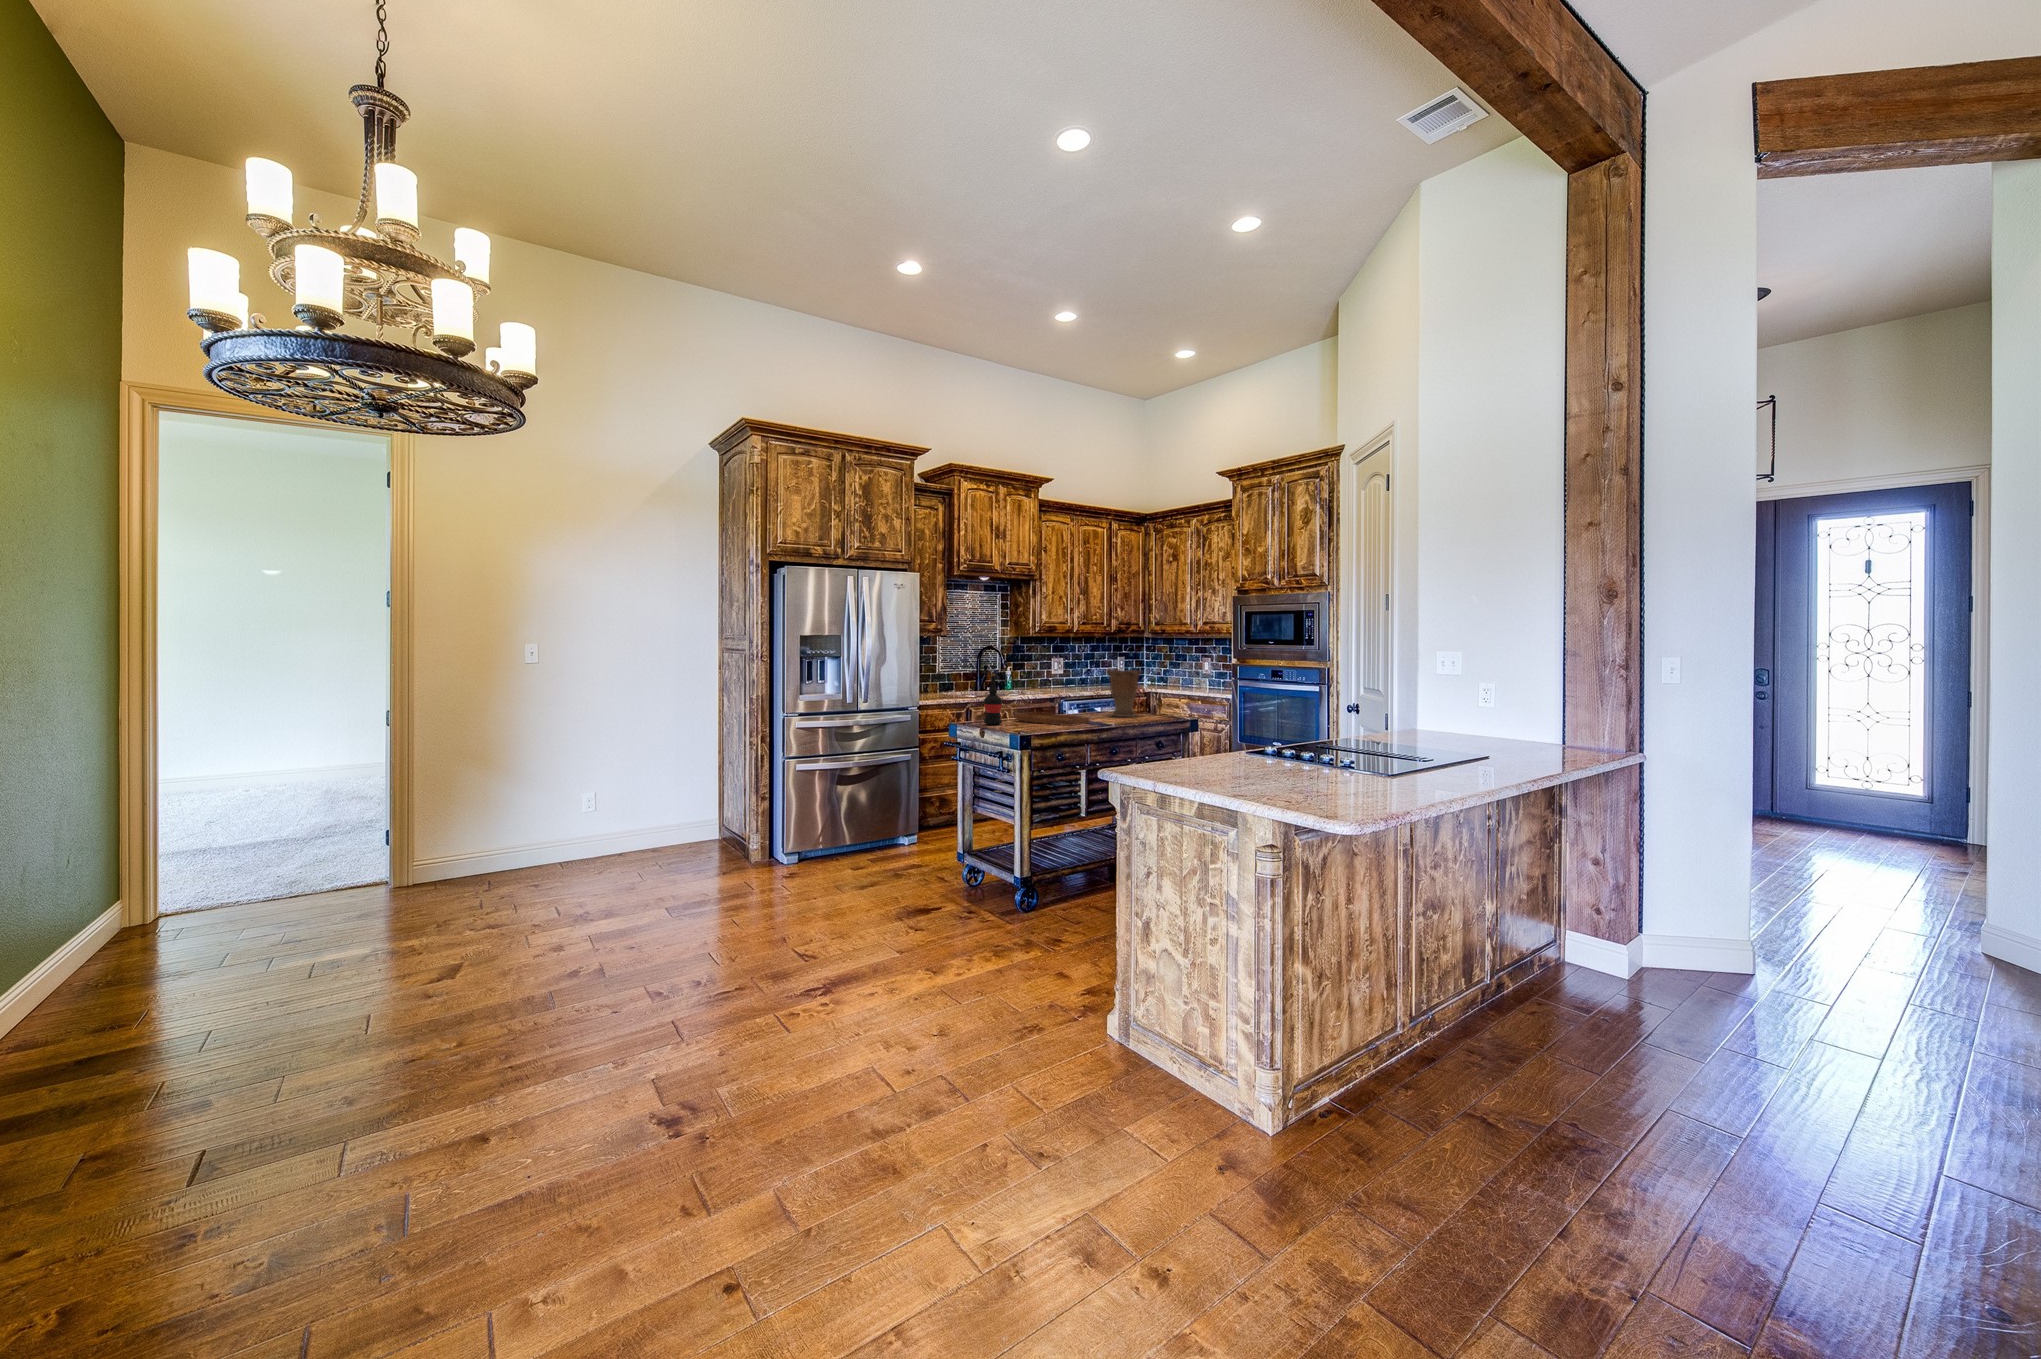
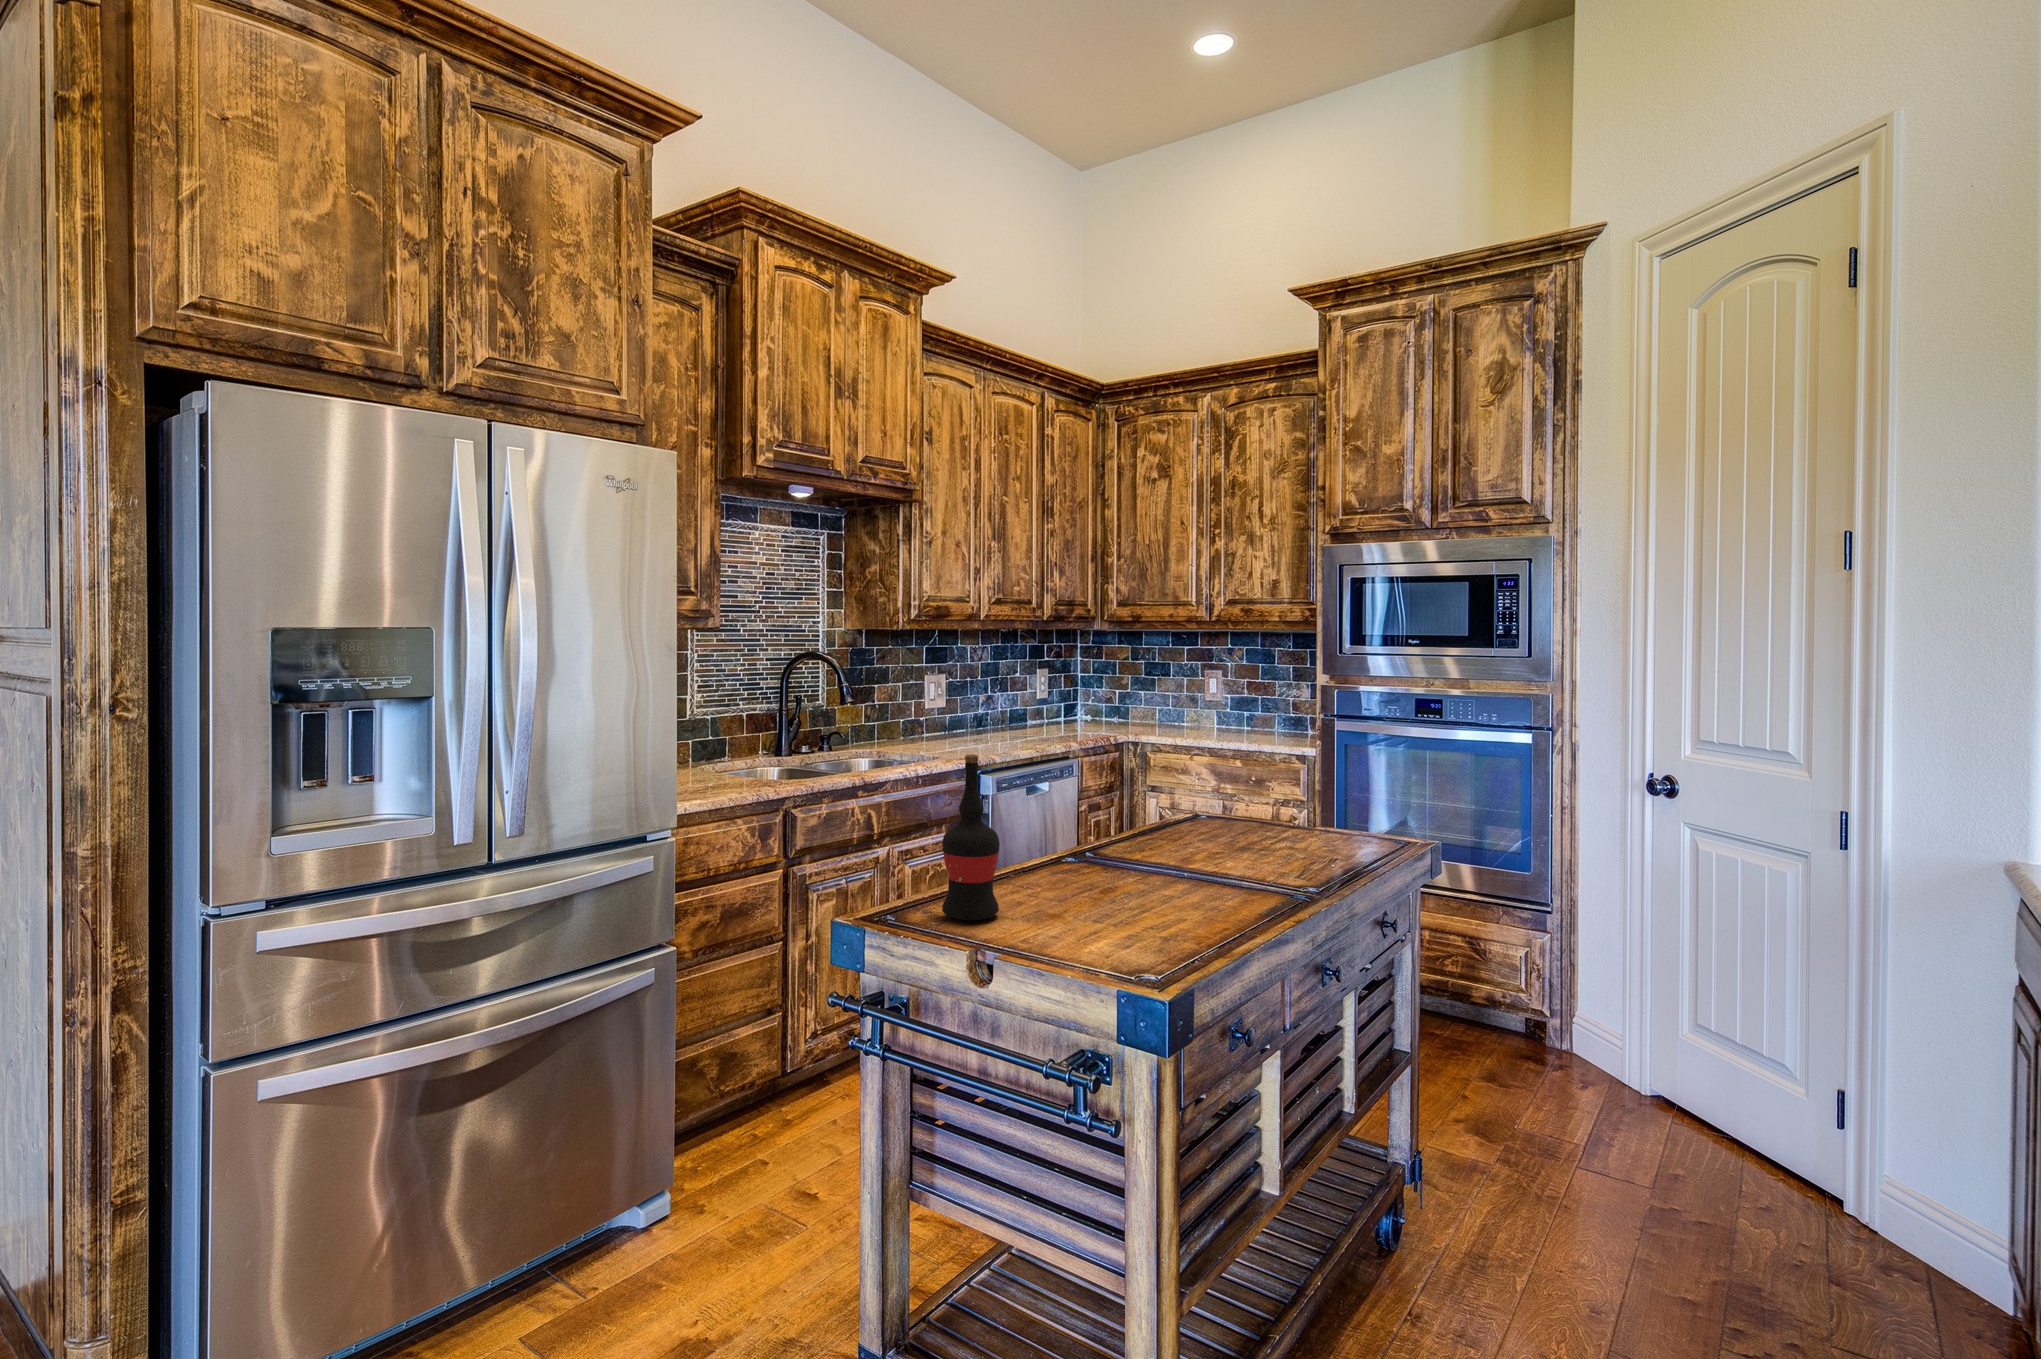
vase: present [1106,669,1142,717] -> none [1200,716,1295,845]
tray: present [1016,700,1090,726] -> none [1013,818,1232,911]

